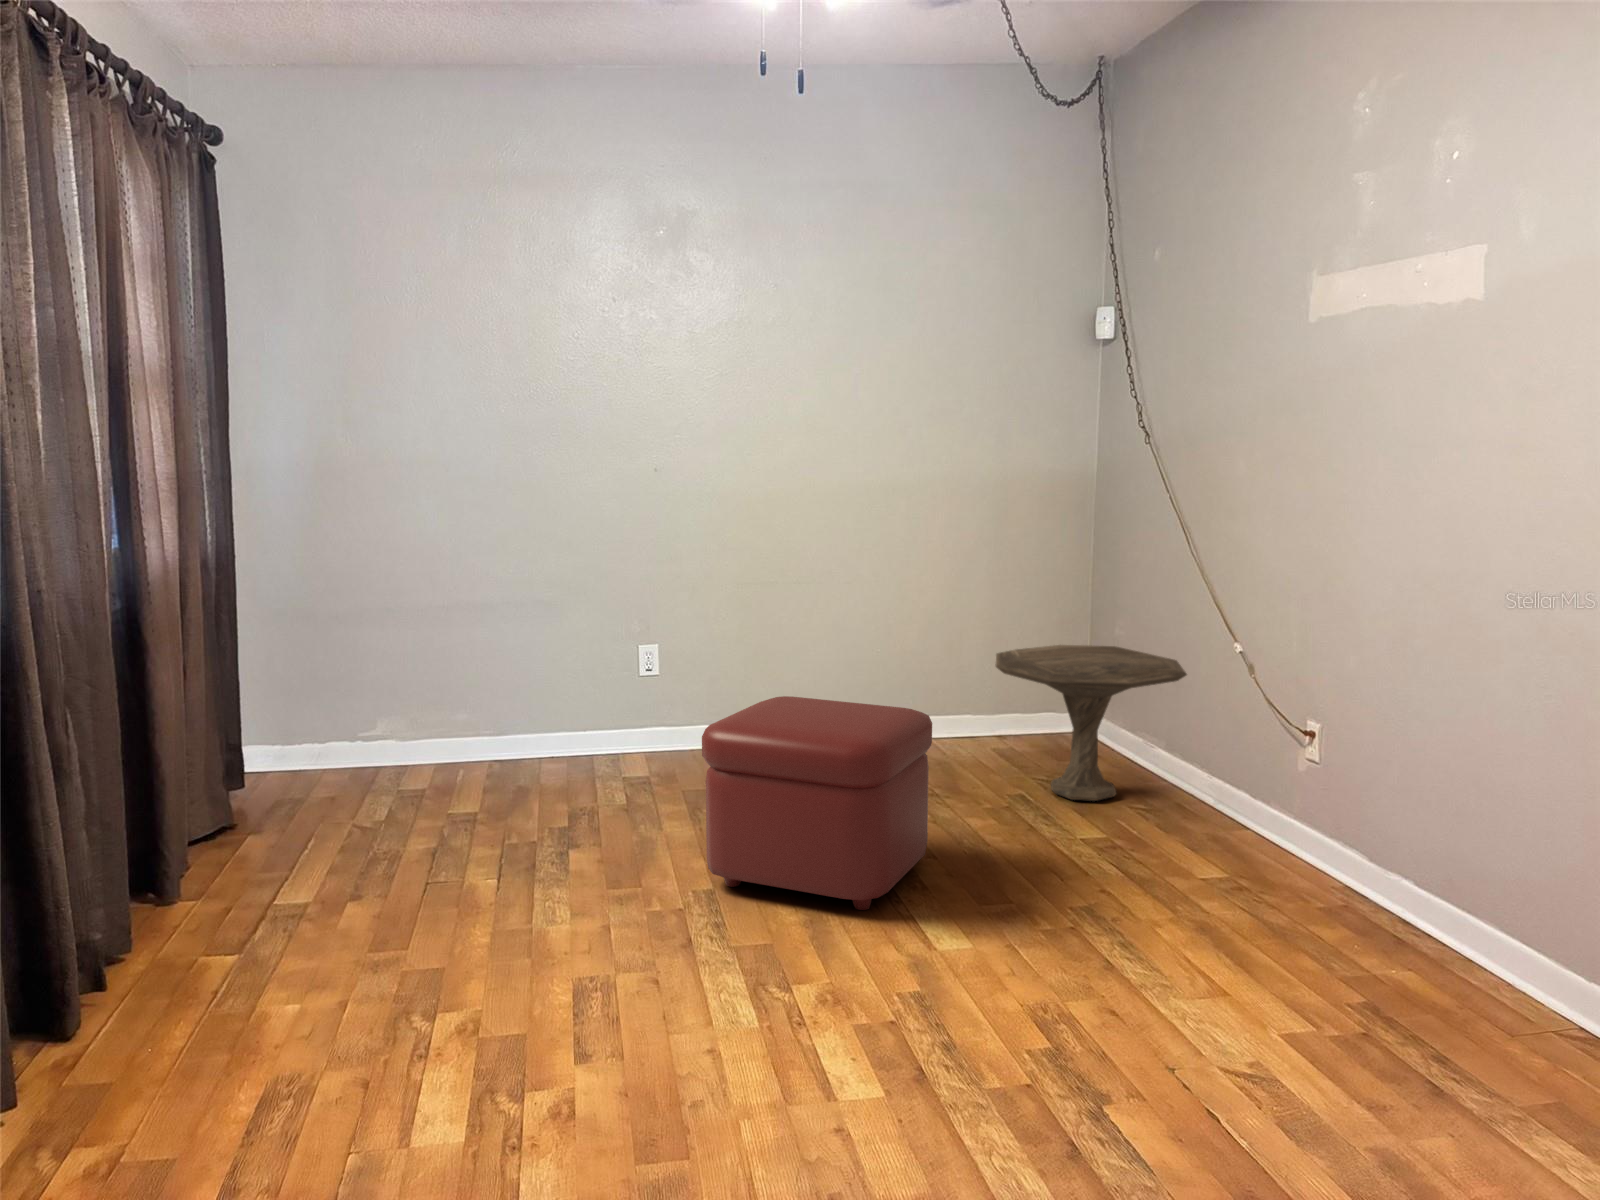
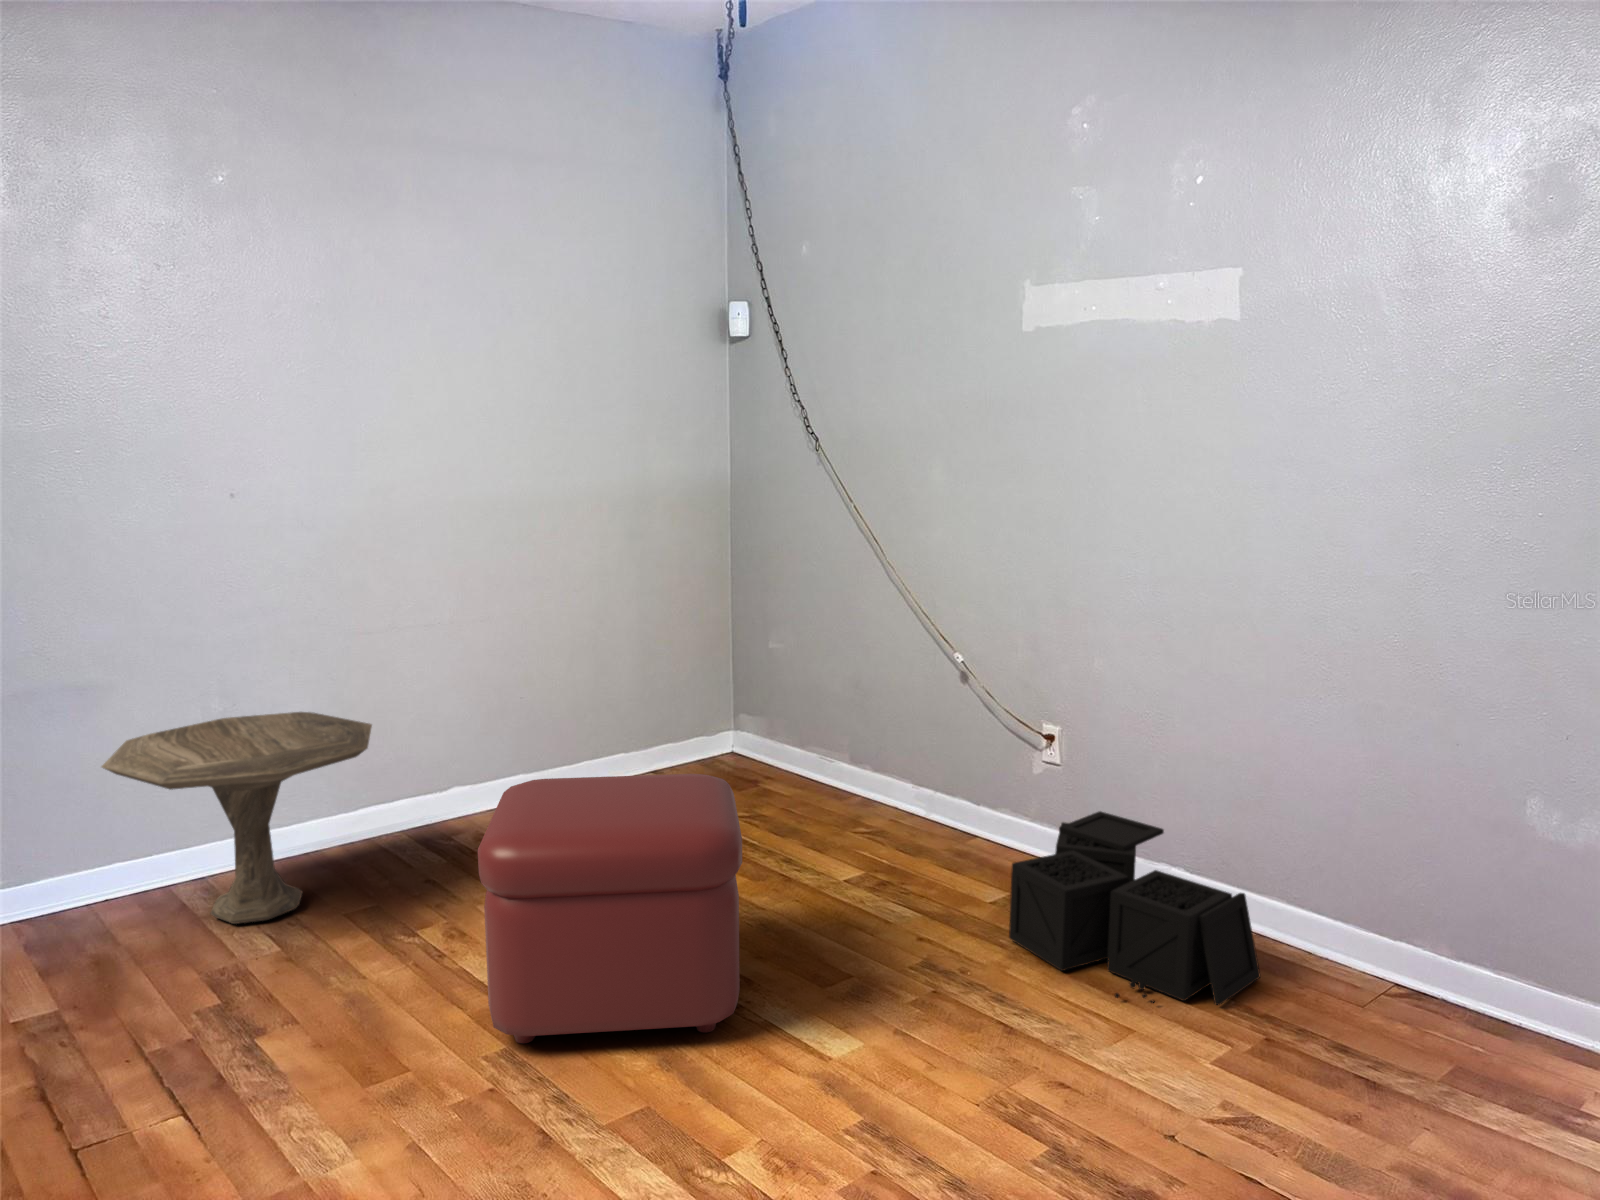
side table: present [996,645,1187,801] -> present [102,712,372,924]
storage bin: none [1185,812,1420,999] -> present [1009,811,1260,1005]

